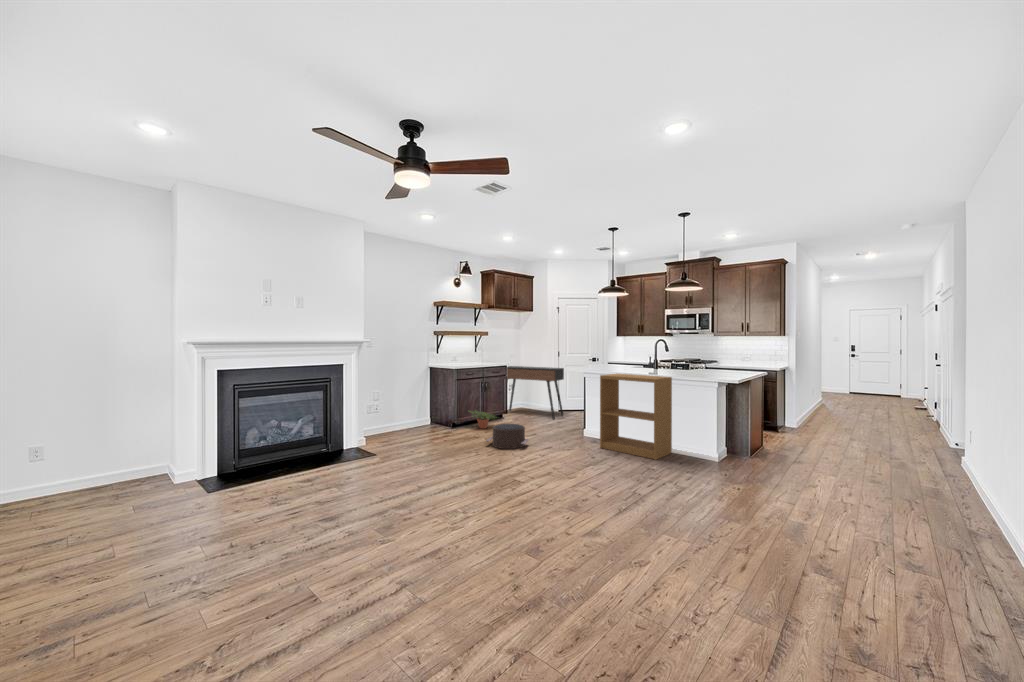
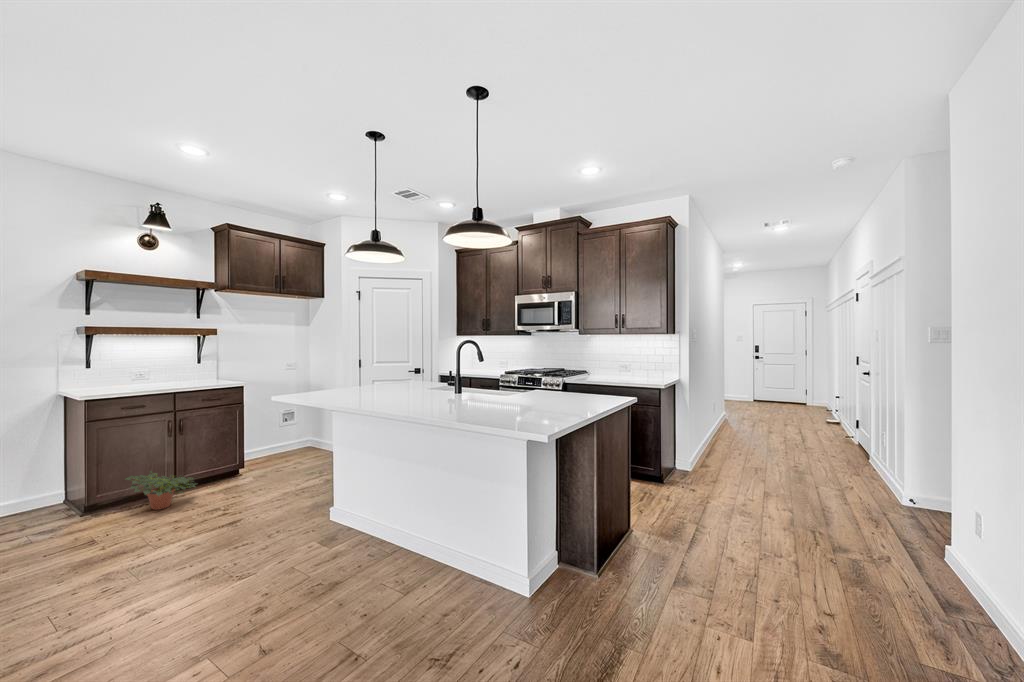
console table: present [507,366,564,419] -> none [246,383,353,474]
bookshelf: present [600,374,672,460] -> none [328,407,463,602]
pouf: present [486,424,528,449] -> none [70,515,185,586]

